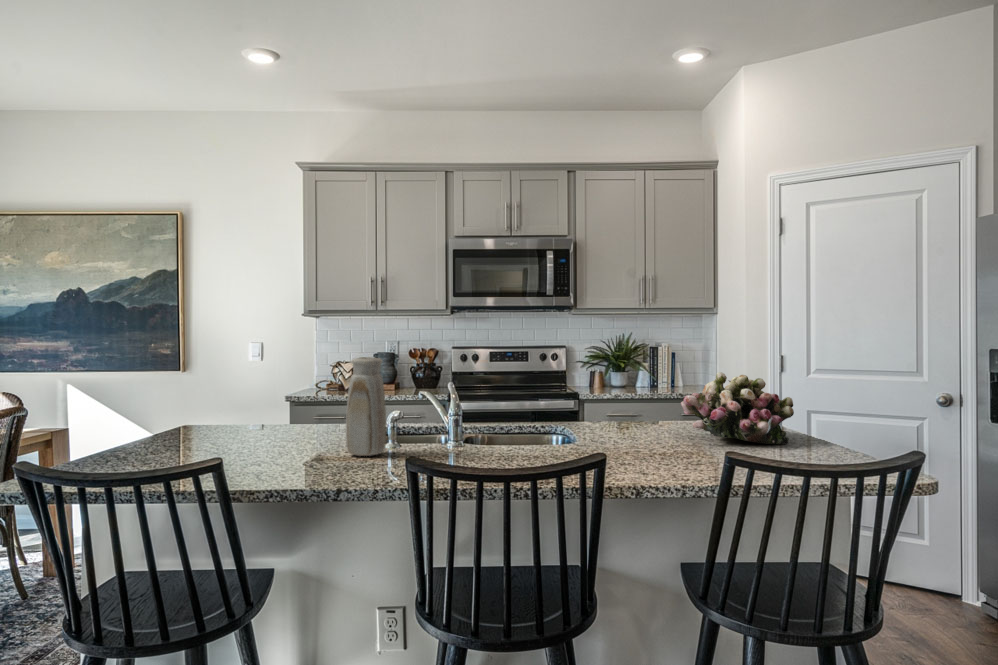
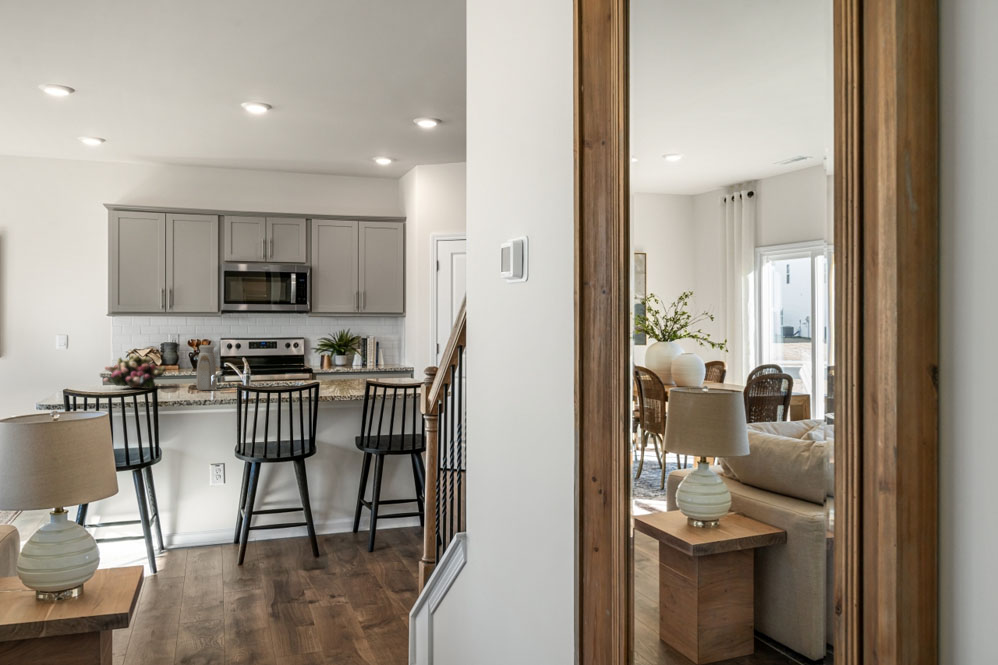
flower arrangement: present [681,372,794,444] -> present [103,354,166,389]

